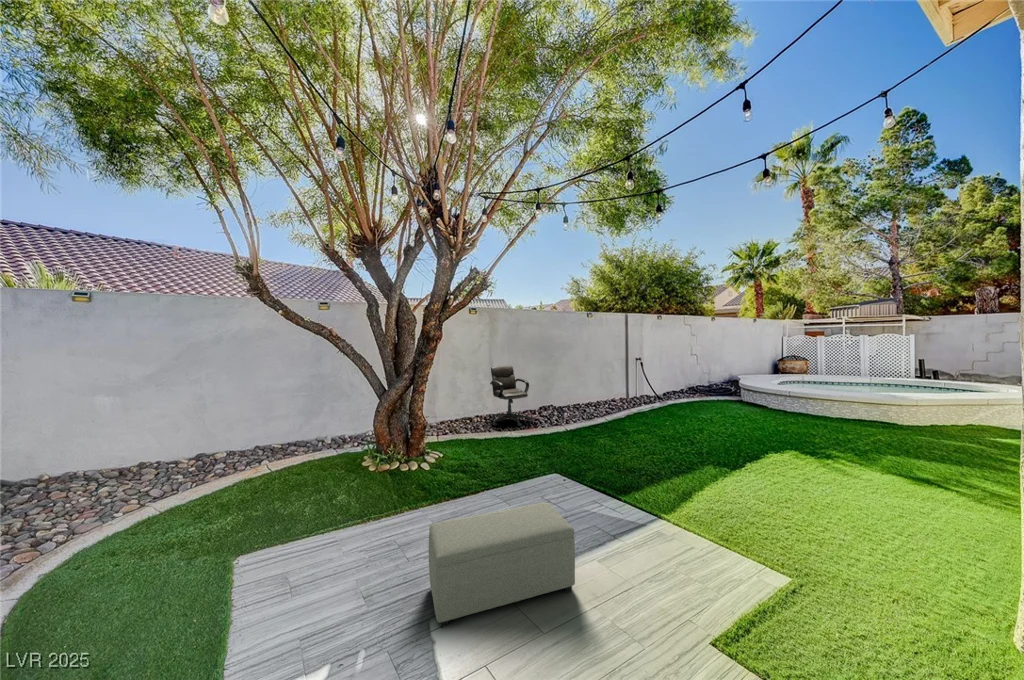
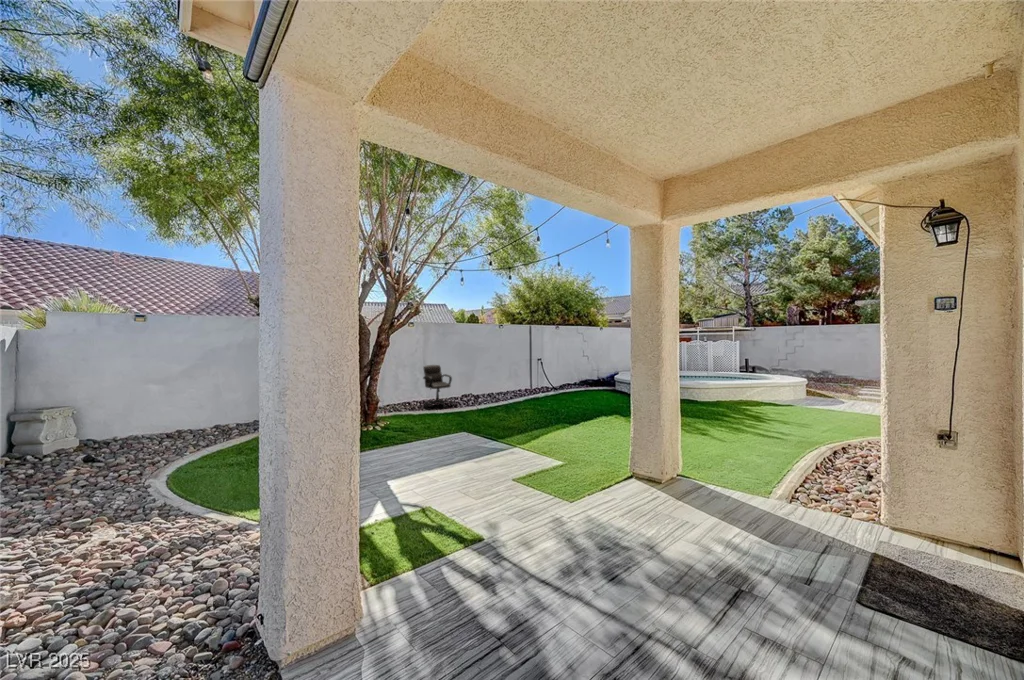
ottoman: present [429,503,575,627] -> none [392,425,460,468]

